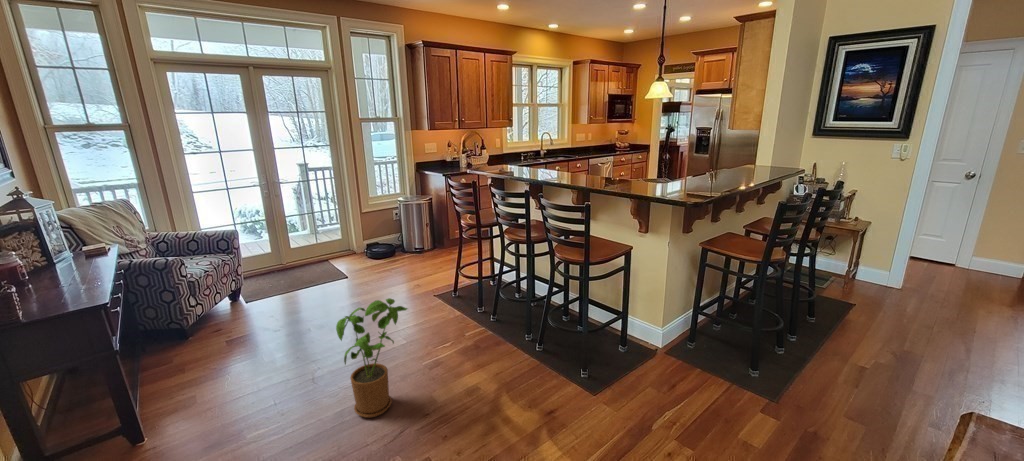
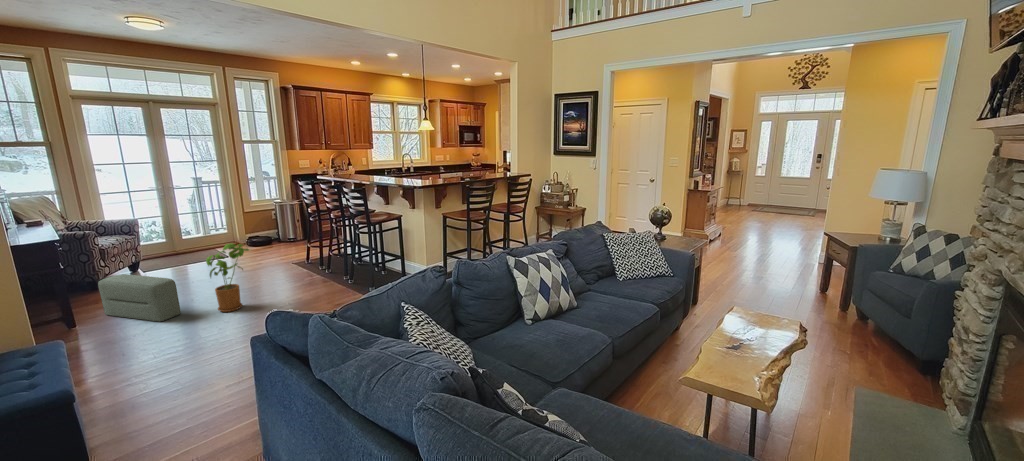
pouf: none [172,340,297,438] -> present [98,274,181,322]

